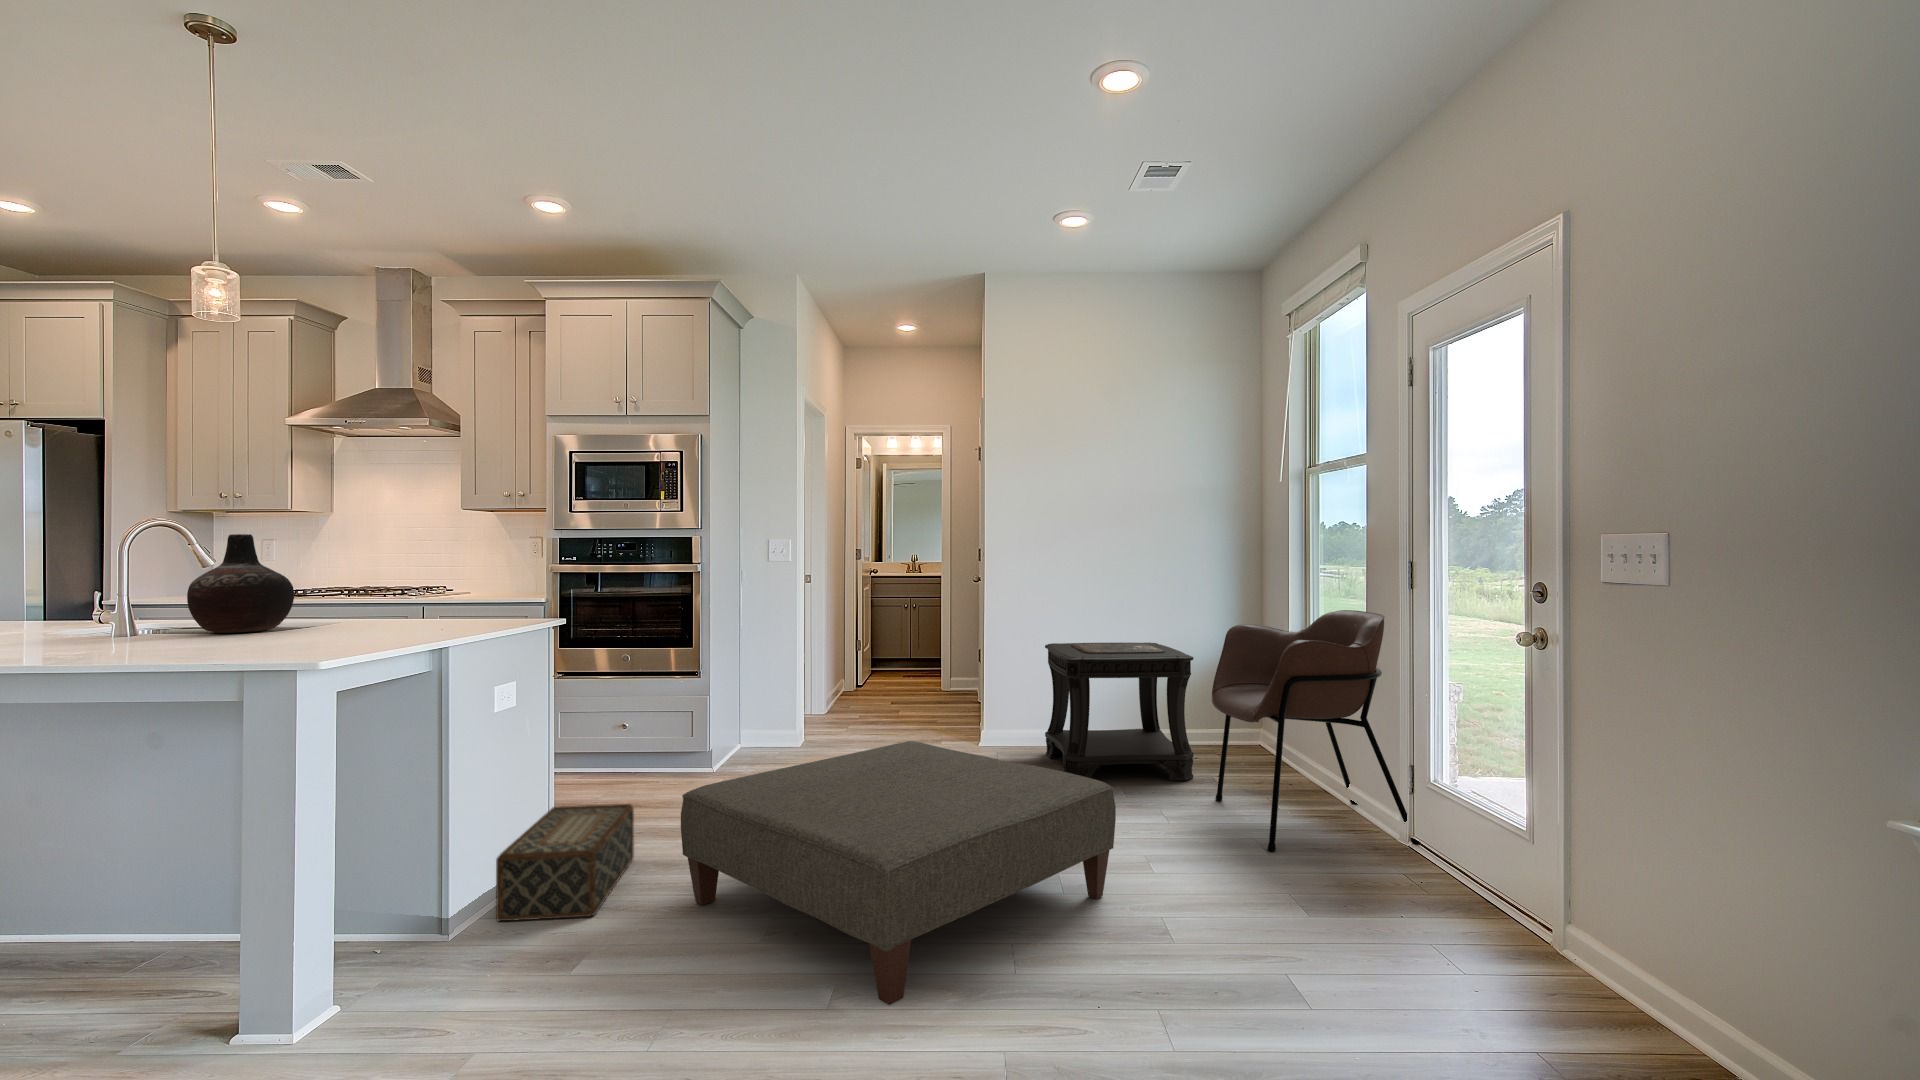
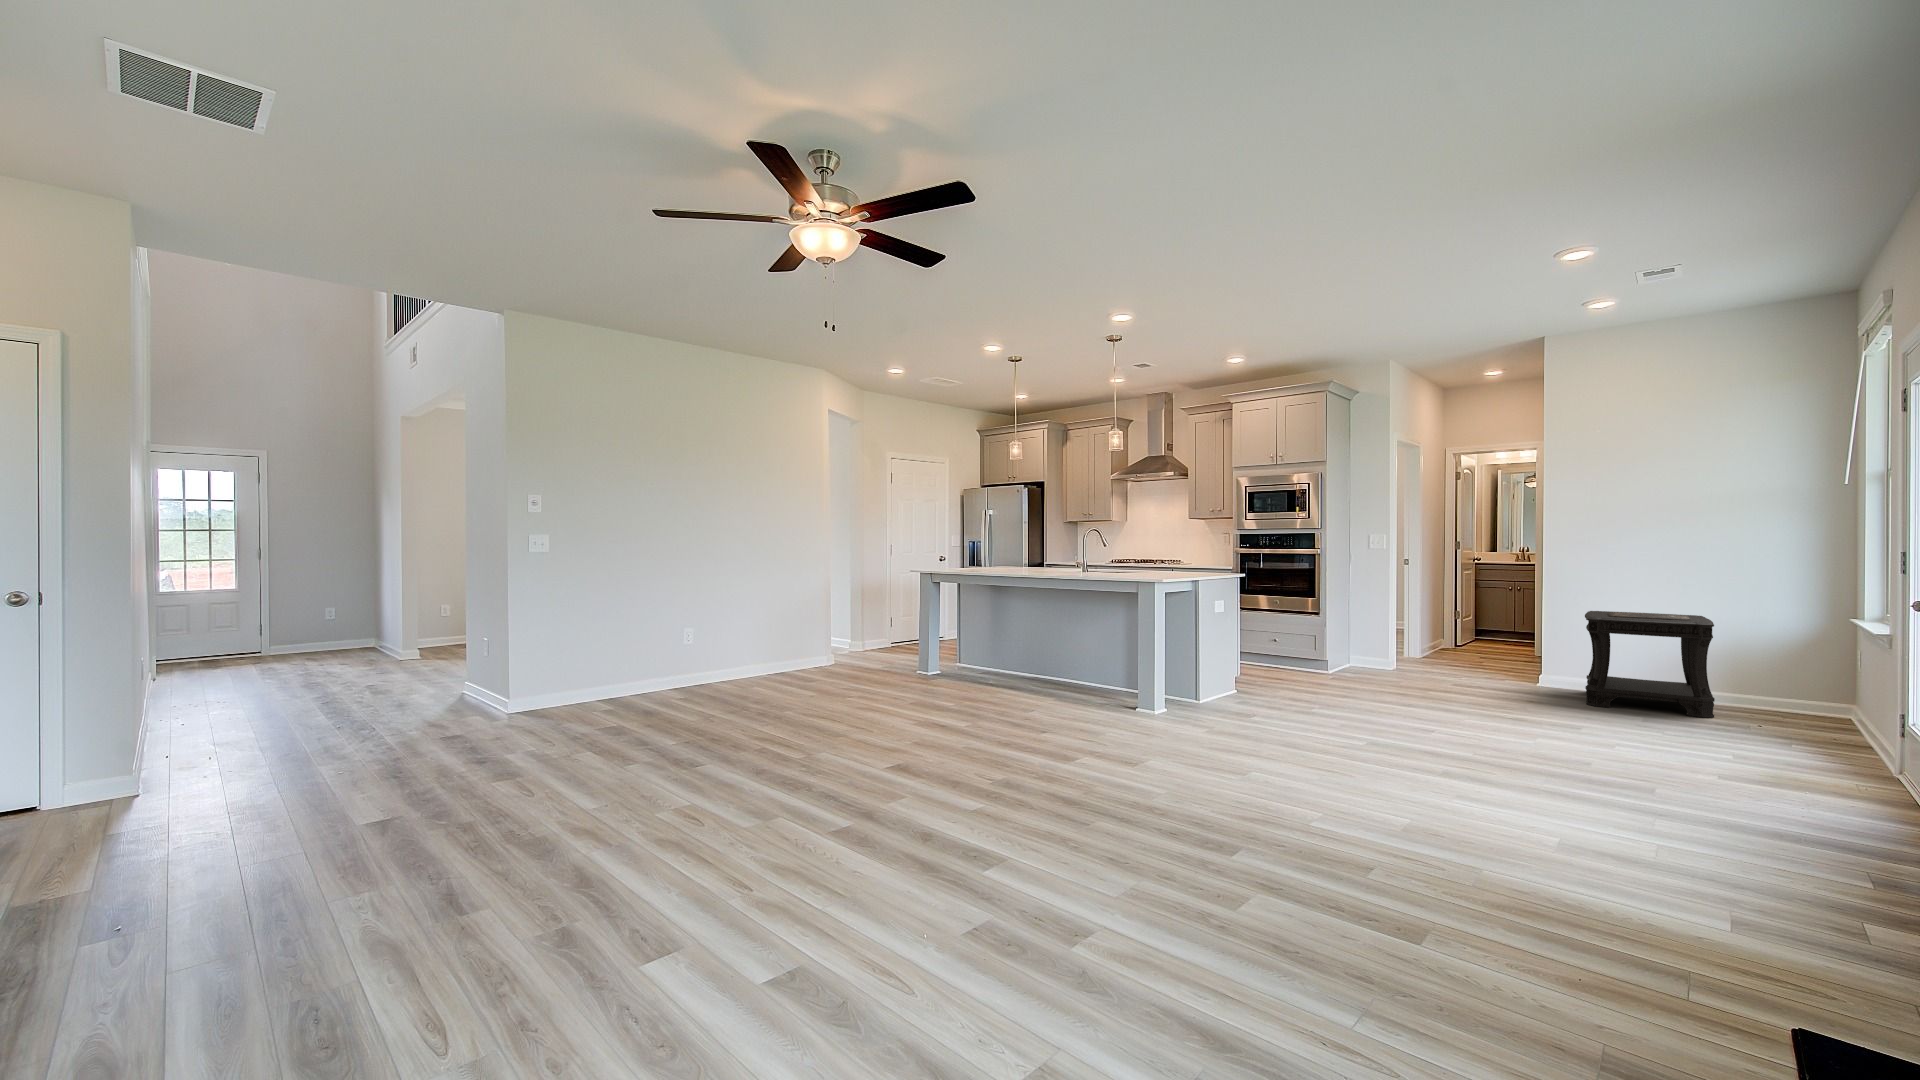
vase: present [187,534,294,633] -> none [1104,535,1137,574]
armchair: present [1212,610,1421,852] -> none [1698,591,1887,770]
ottoman: present [681,741,1116,1005] -> none [1299,654,1559,746]
woven basket: present [496,804,634,921] -> none [1217,663,1278,706]

